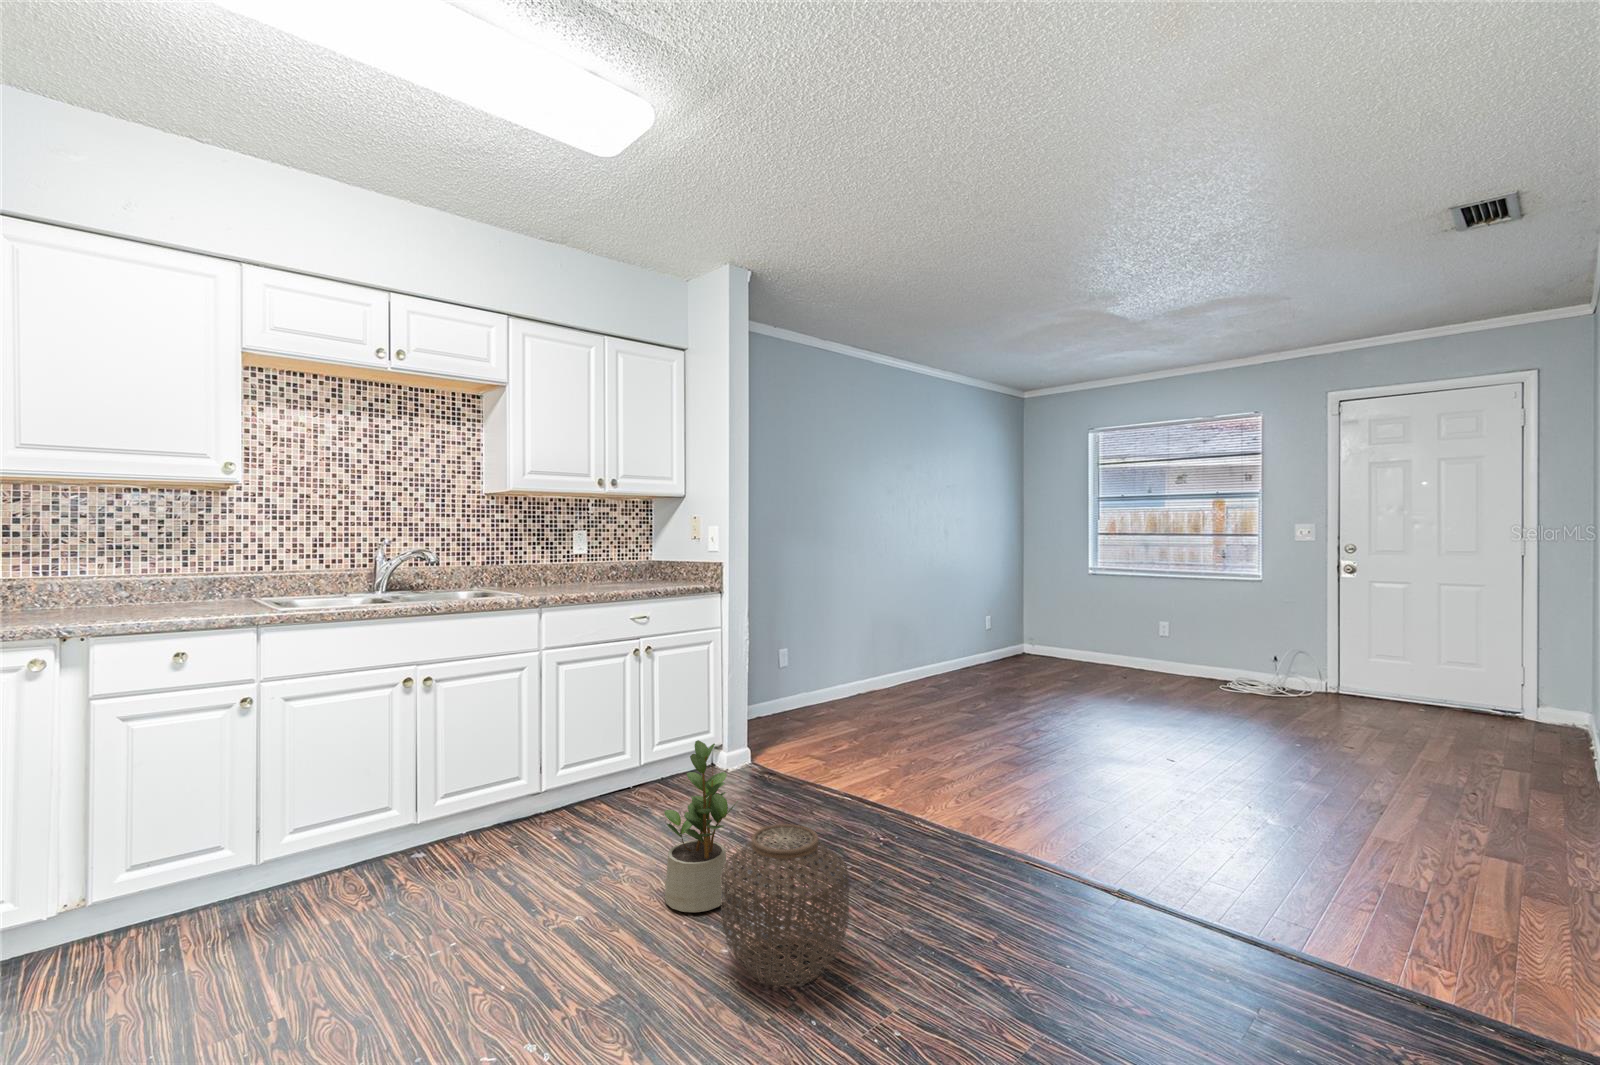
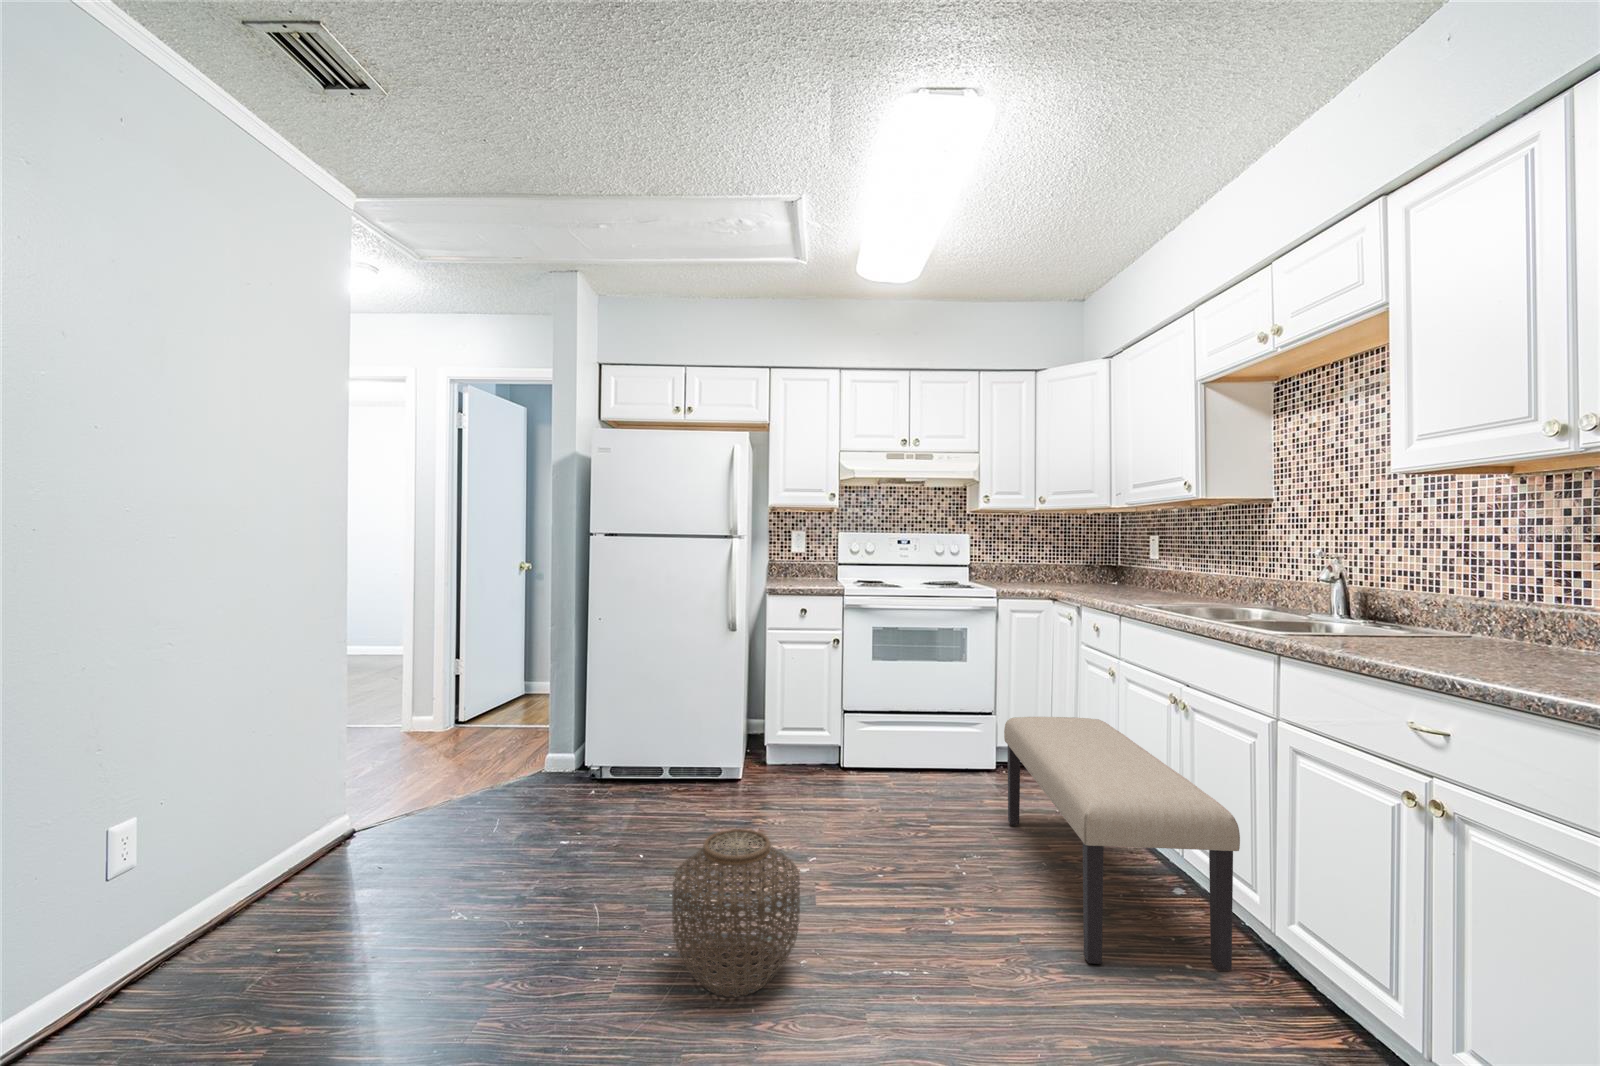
bench: none [215,720,590,969] -> present [1004,717,1240,970]
potted plant: present [664,740,736,912] -> none [864,793,975,1011]

